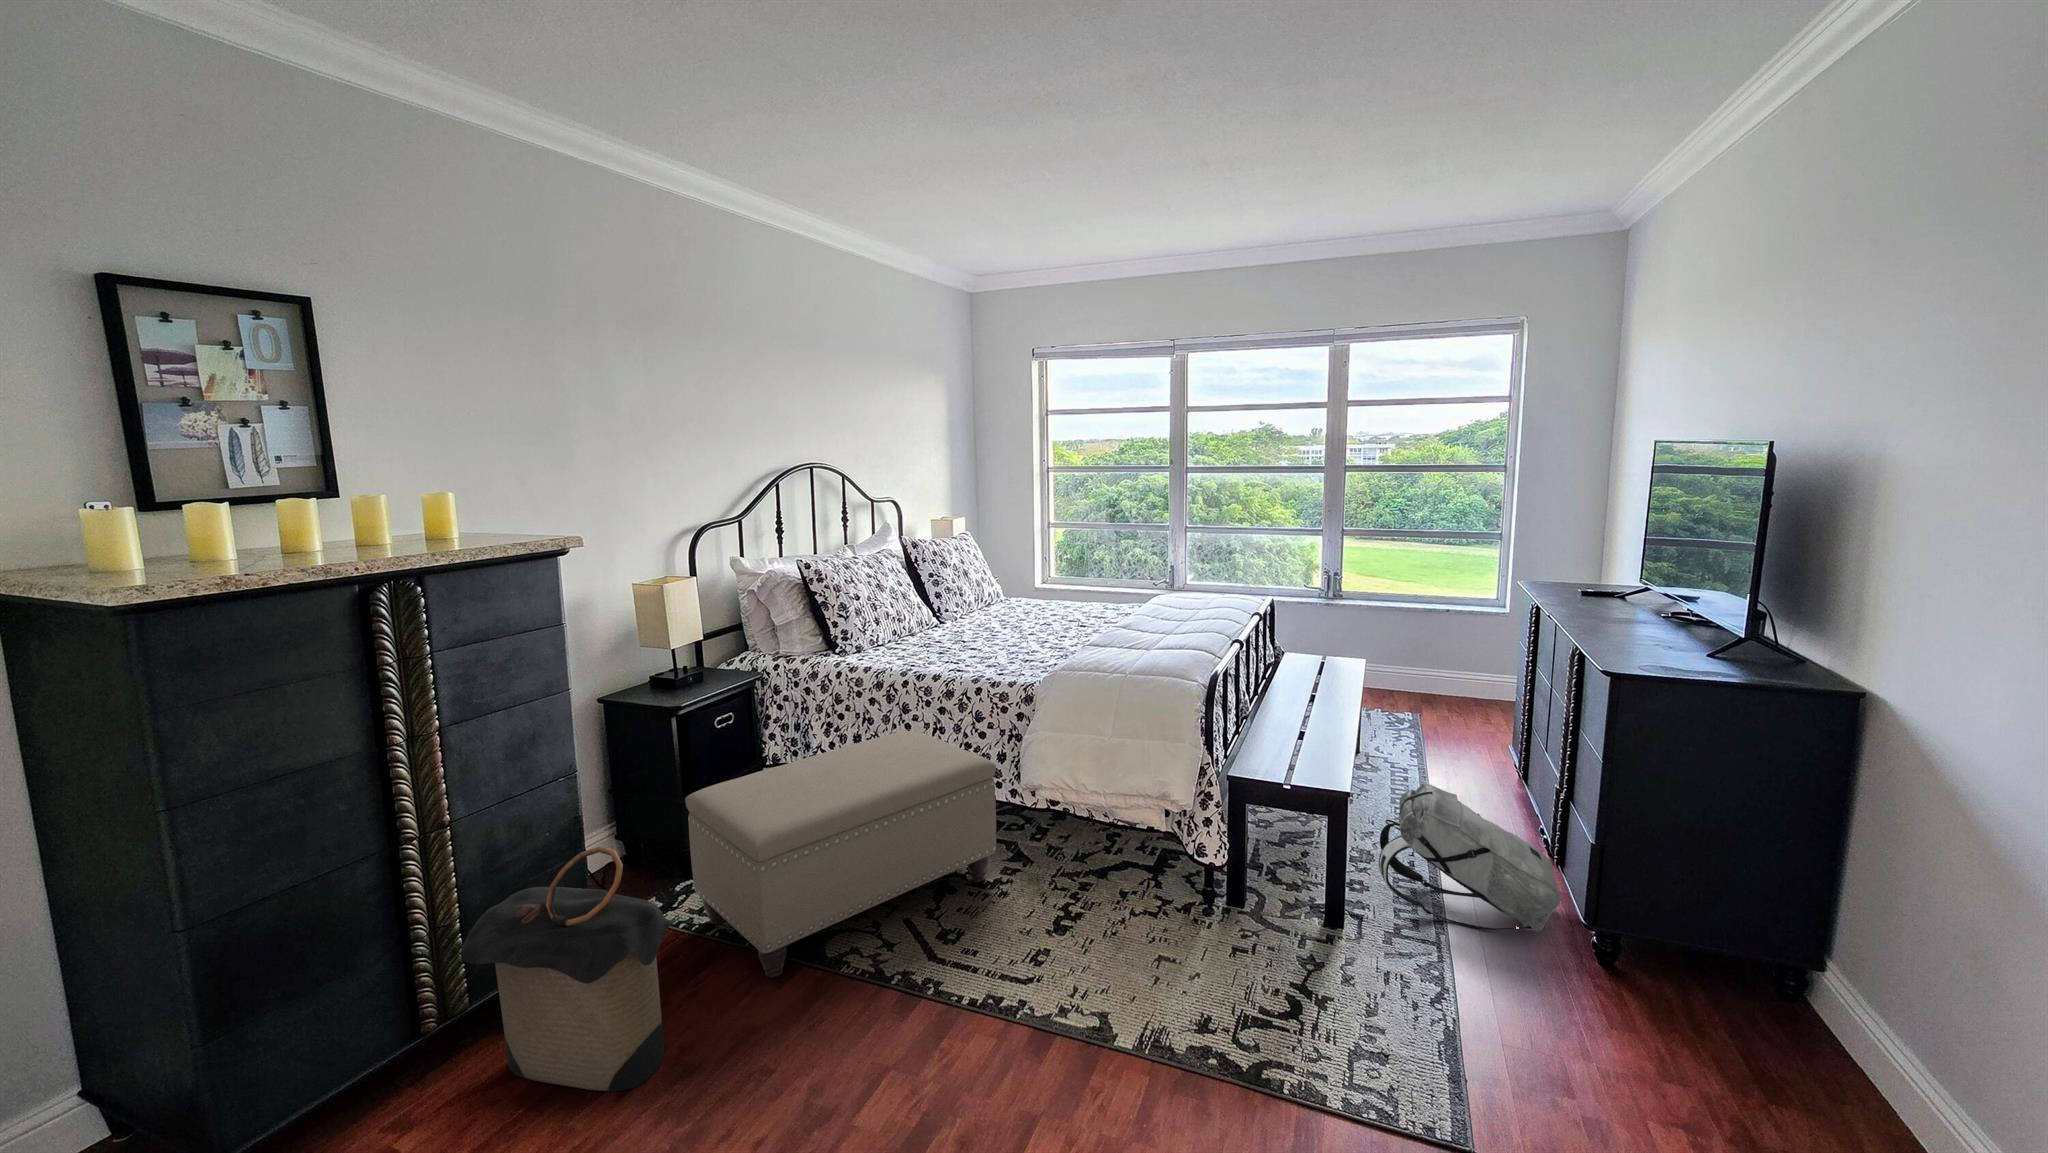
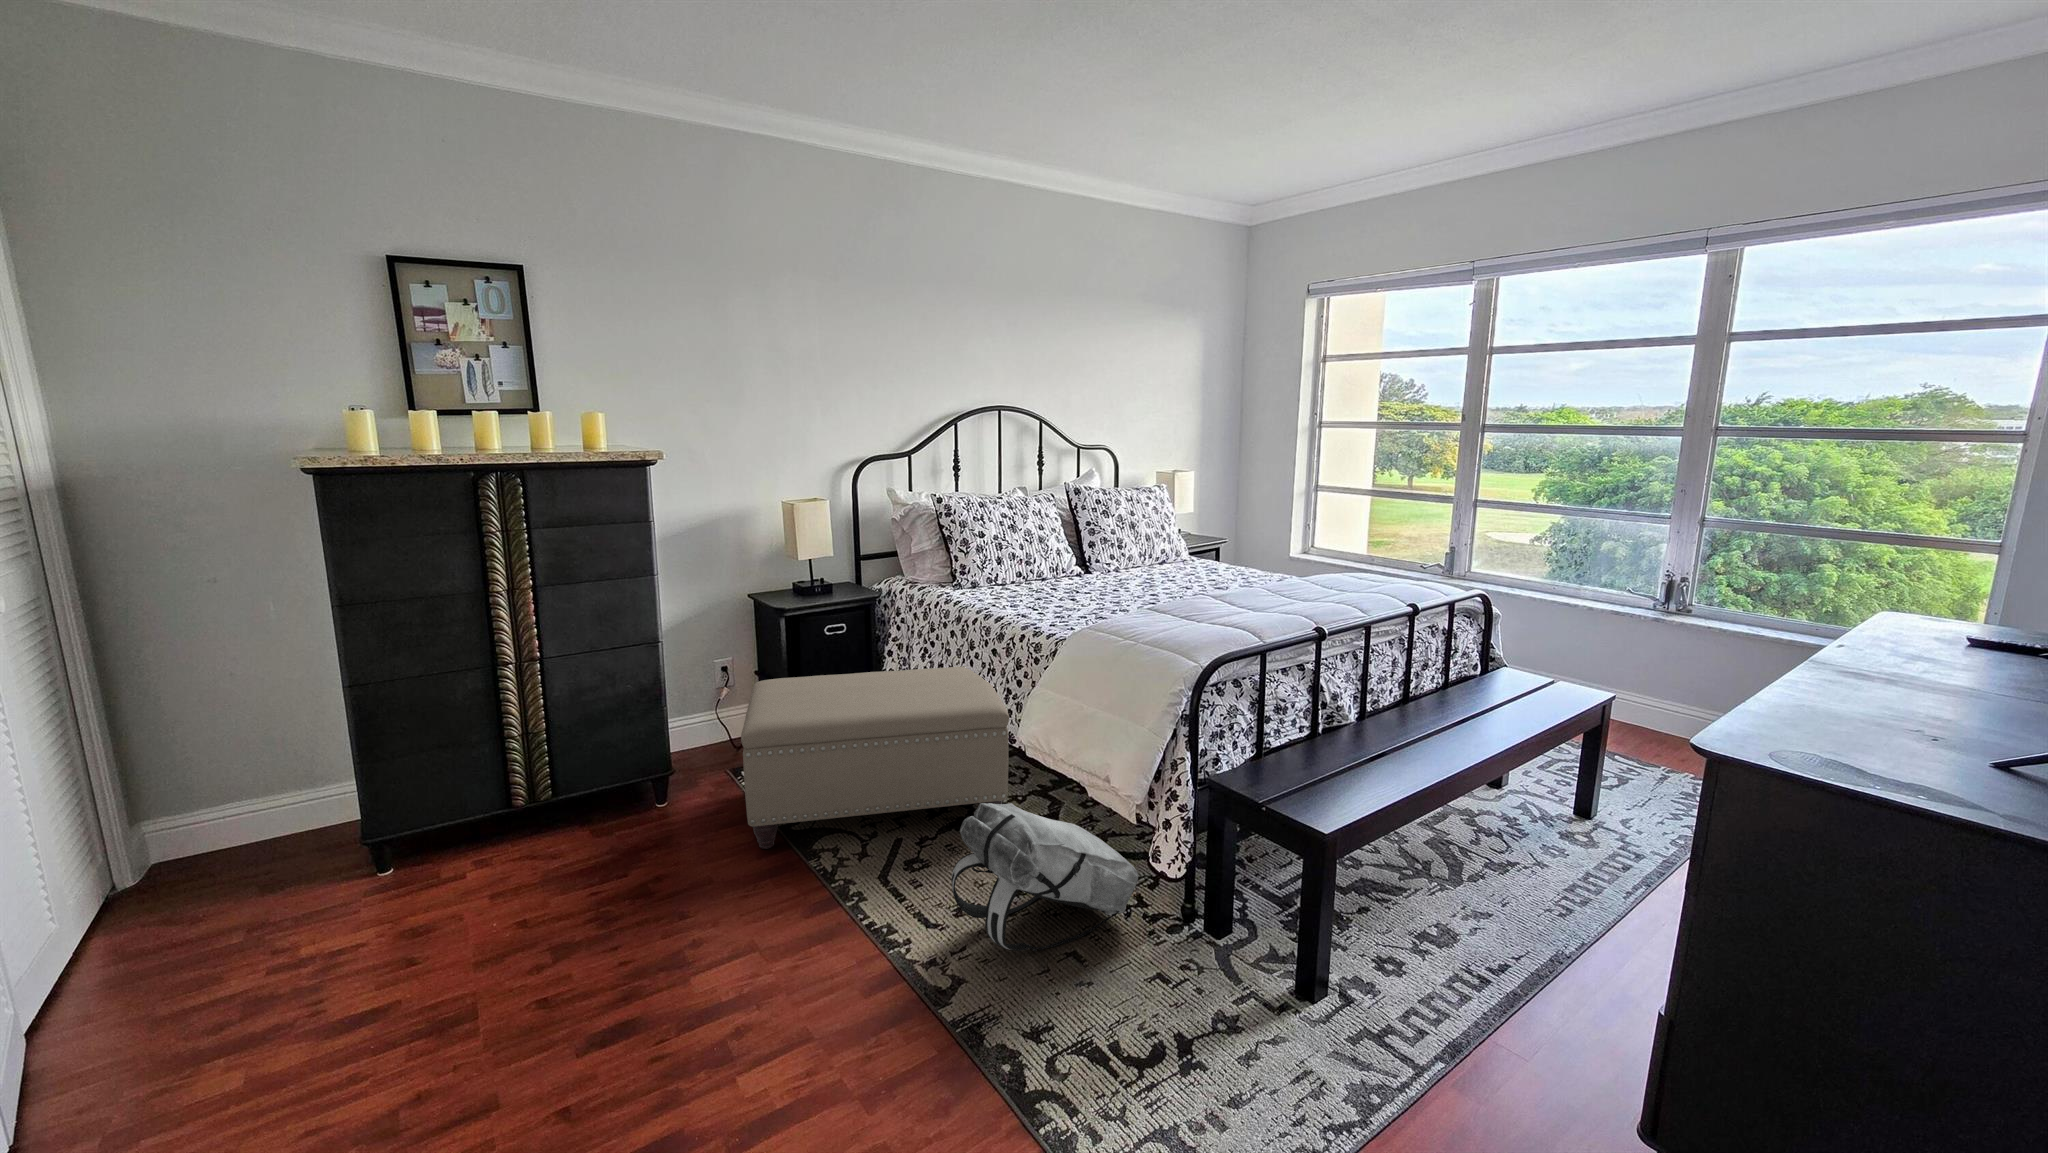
backpack: present [1379,782,1561,932] -> present [951,803,1138,951]
laundry hamper: present [461,847,676,1092] -> none [529,704,653,896]

